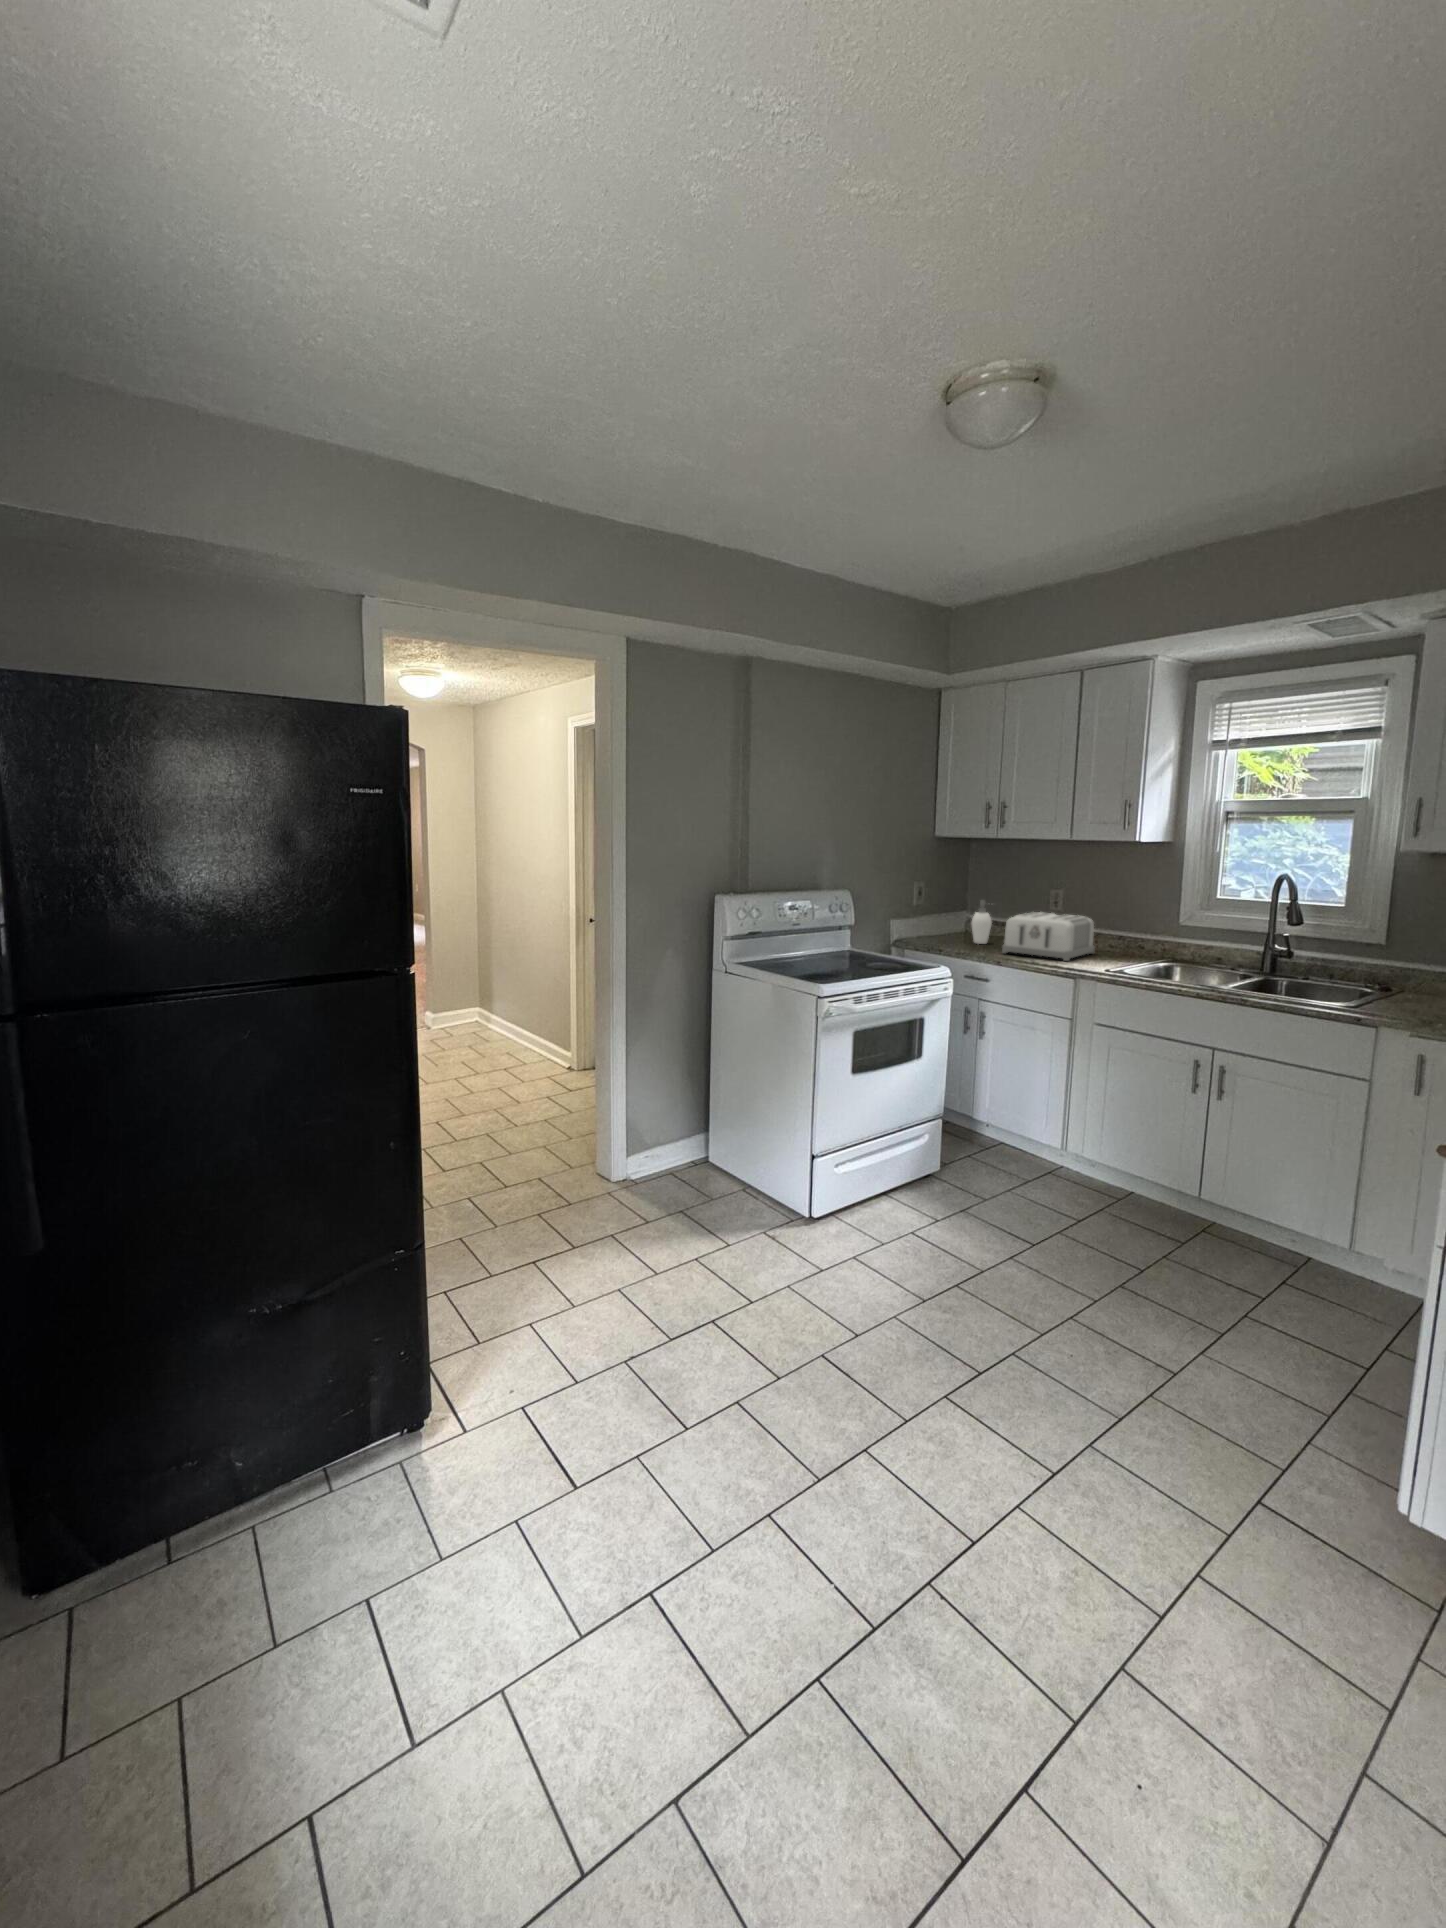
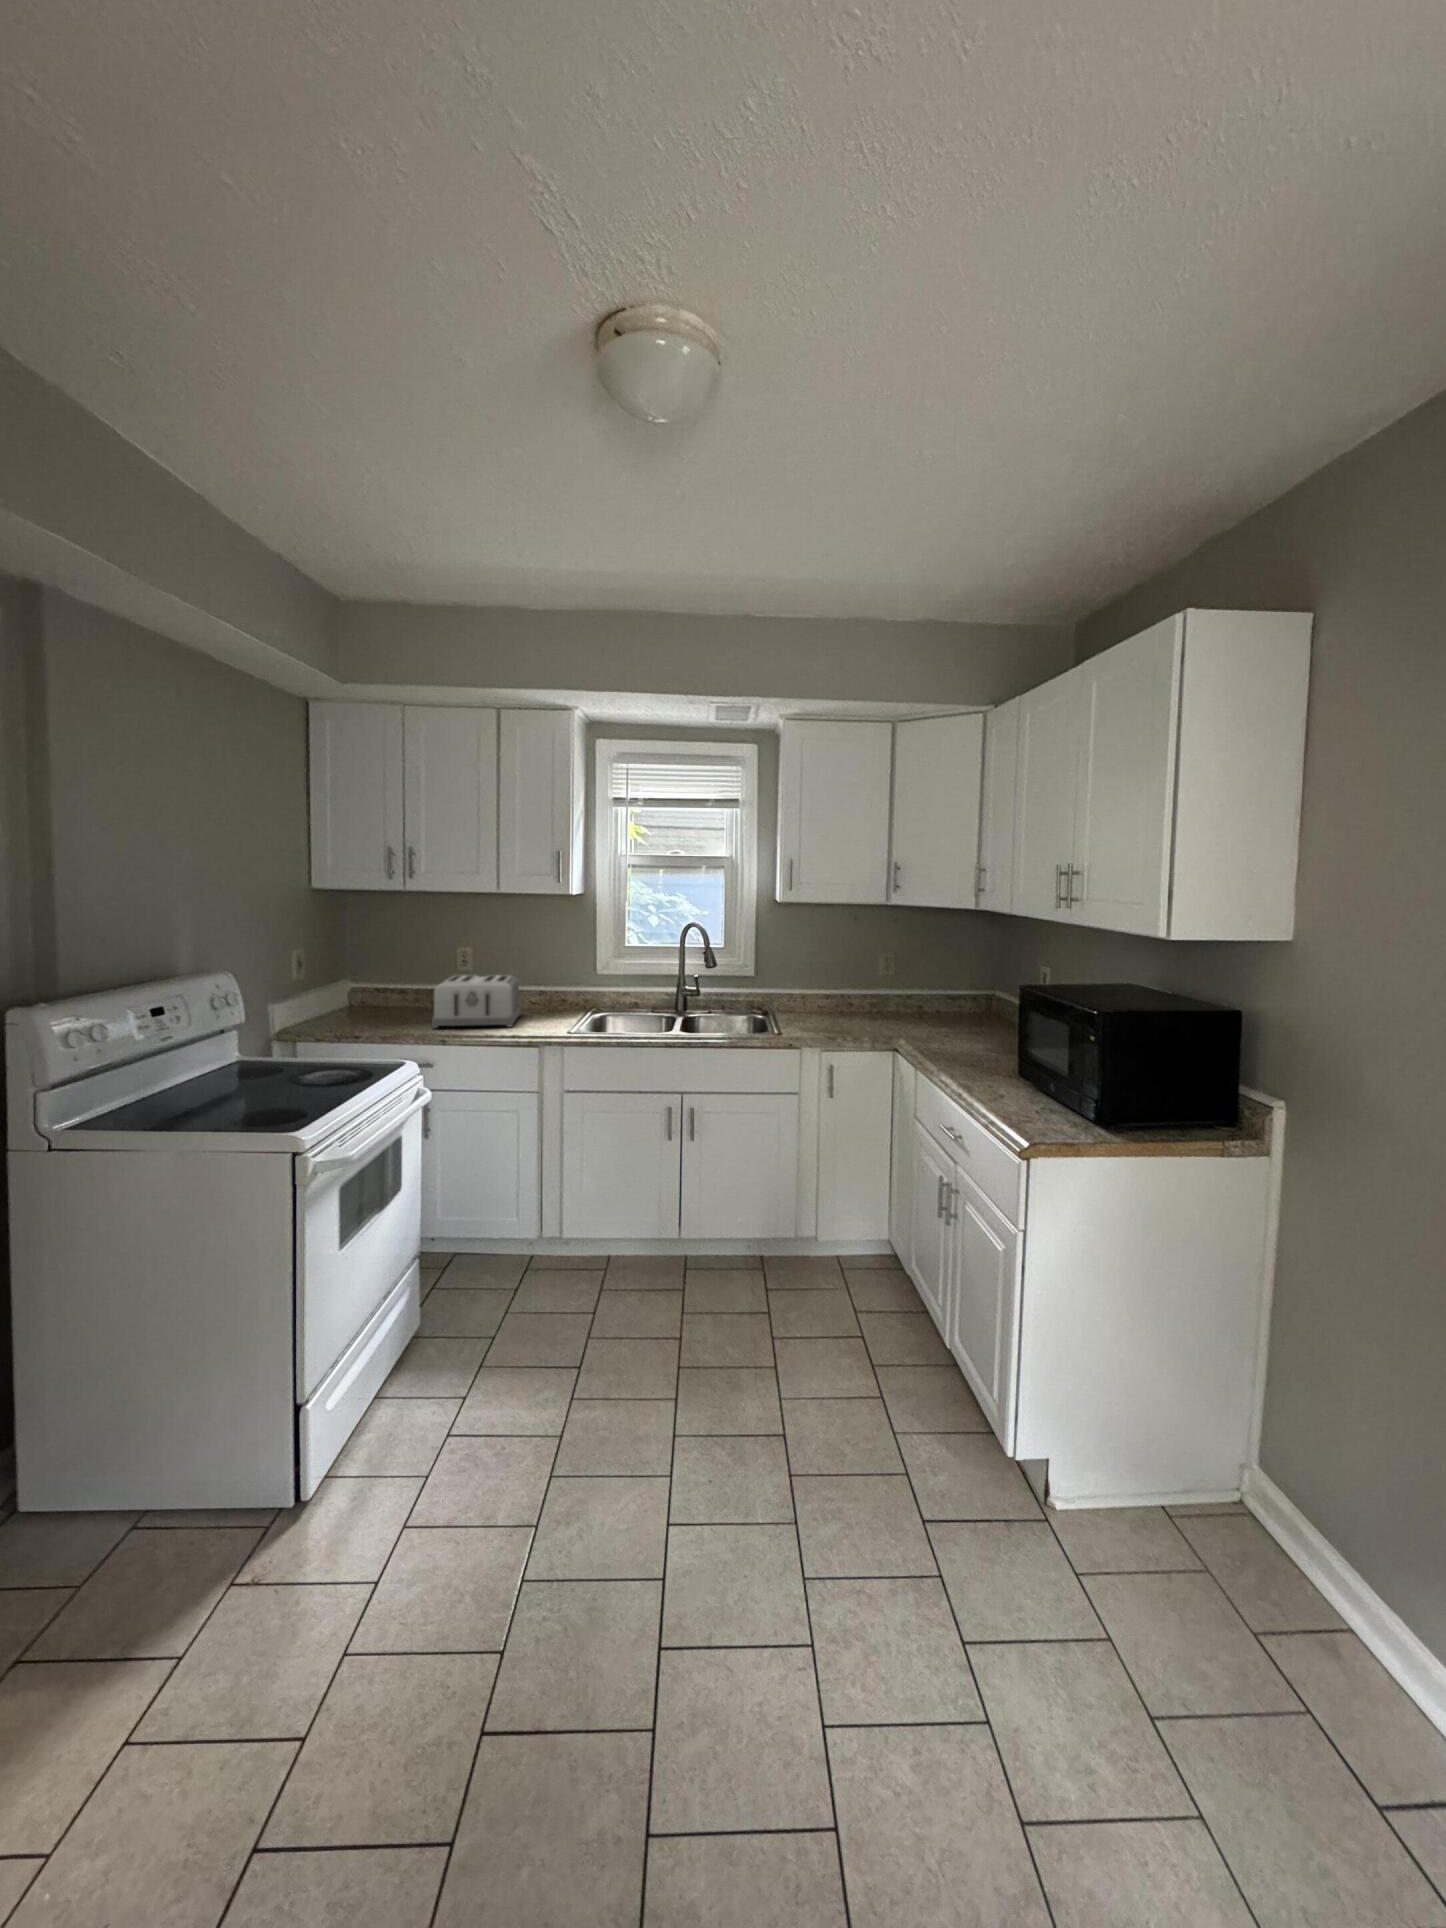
soap dispenser: present [972,900,992,944] -> none [375,967,406,1021]

